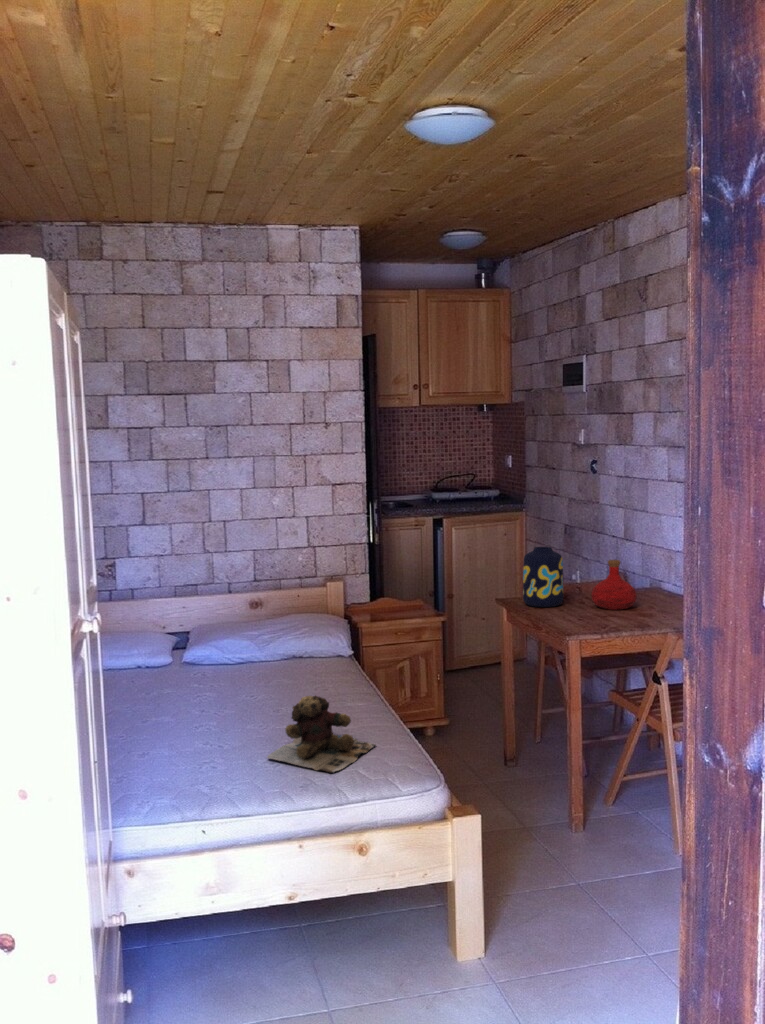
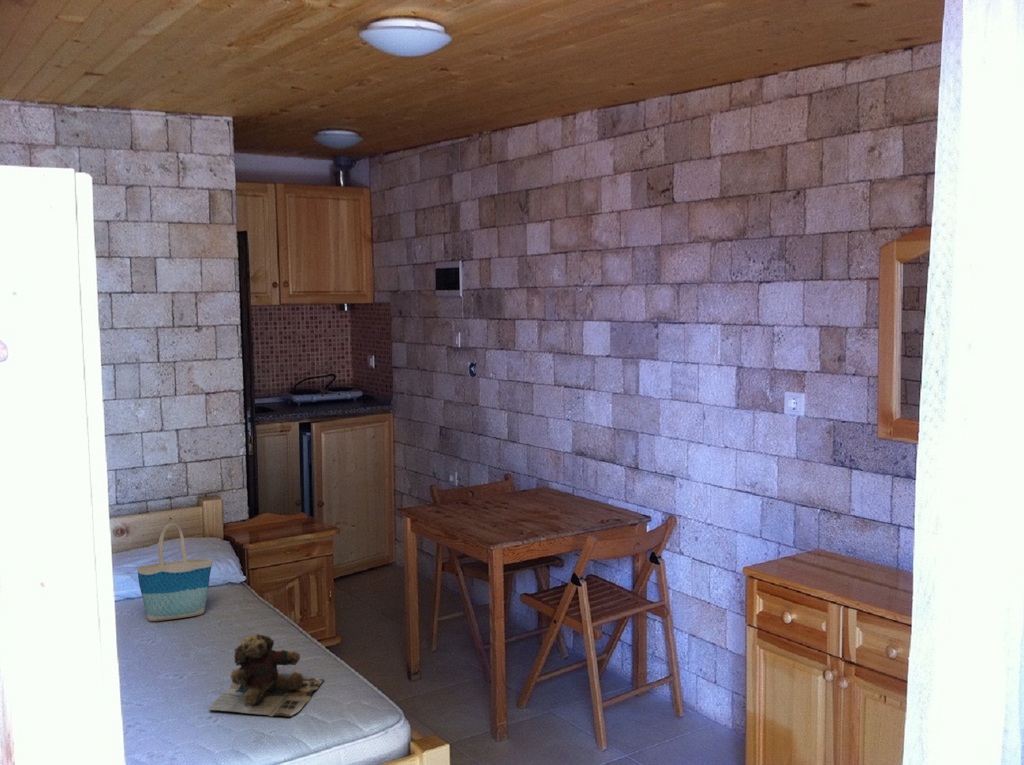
vase: present [523,547,563,607] -> none [428,455,467,516]
bottle: present [592,560,637,610] -> none [495,465,538,514]
tote bag: none [243,595,308,681] -> present [137,523,212,621]

